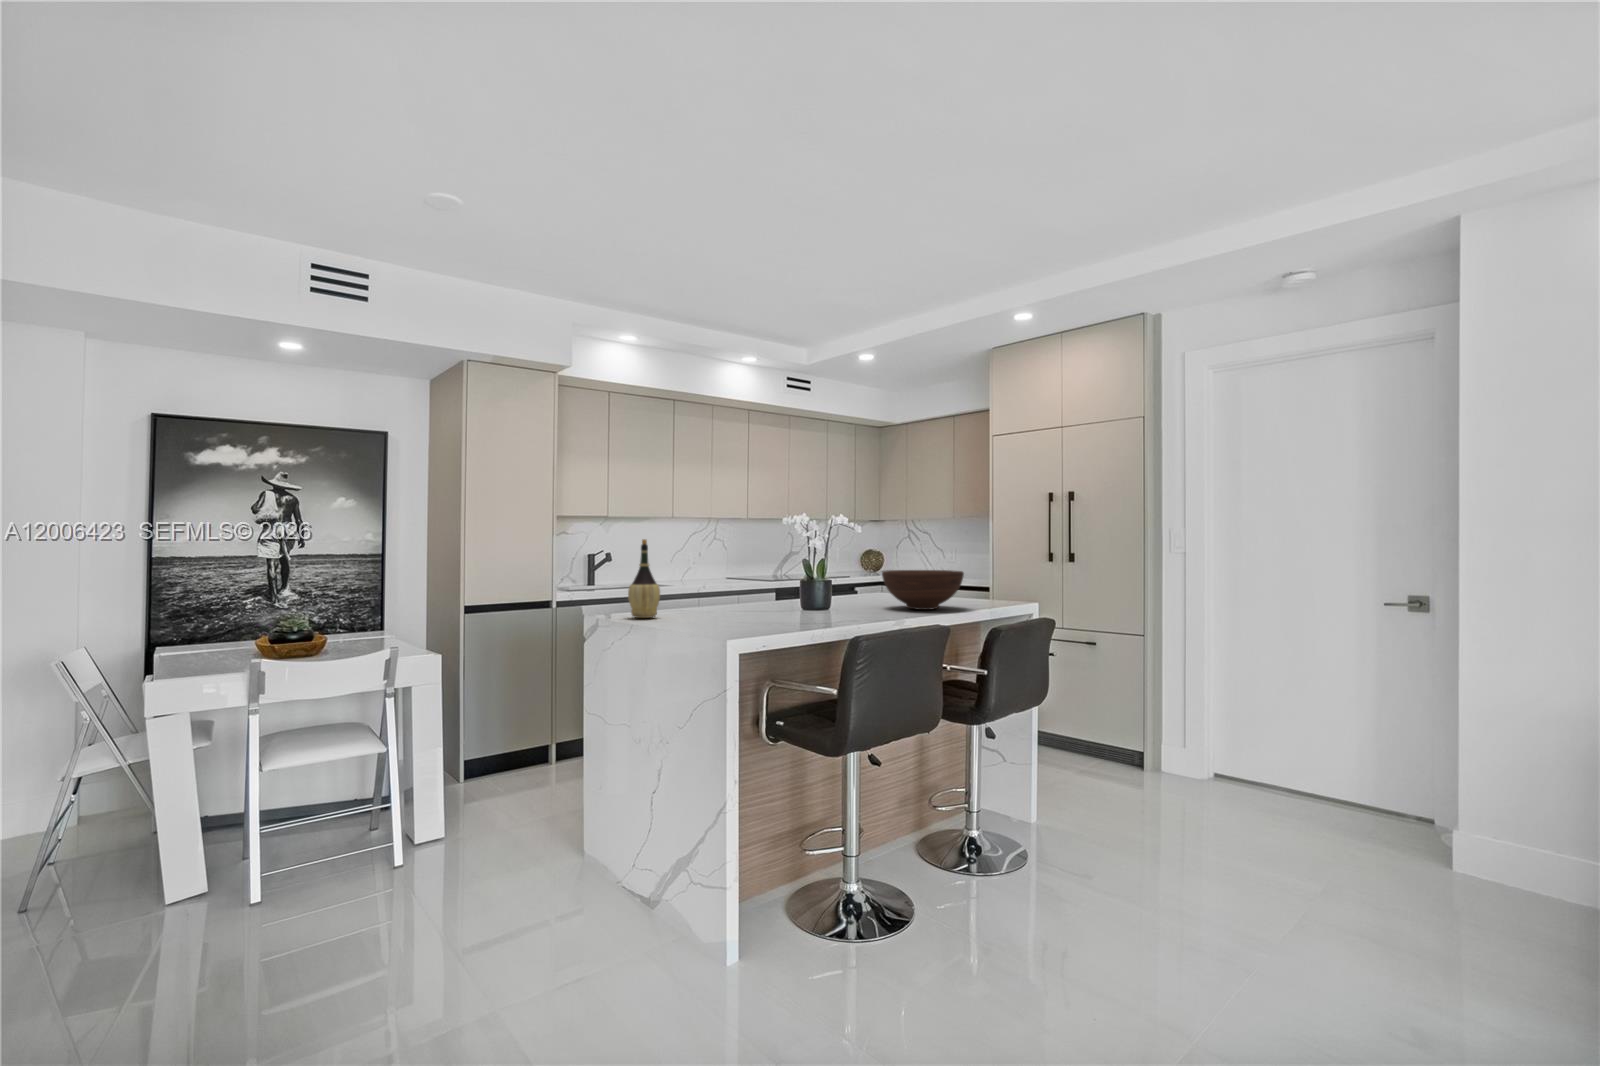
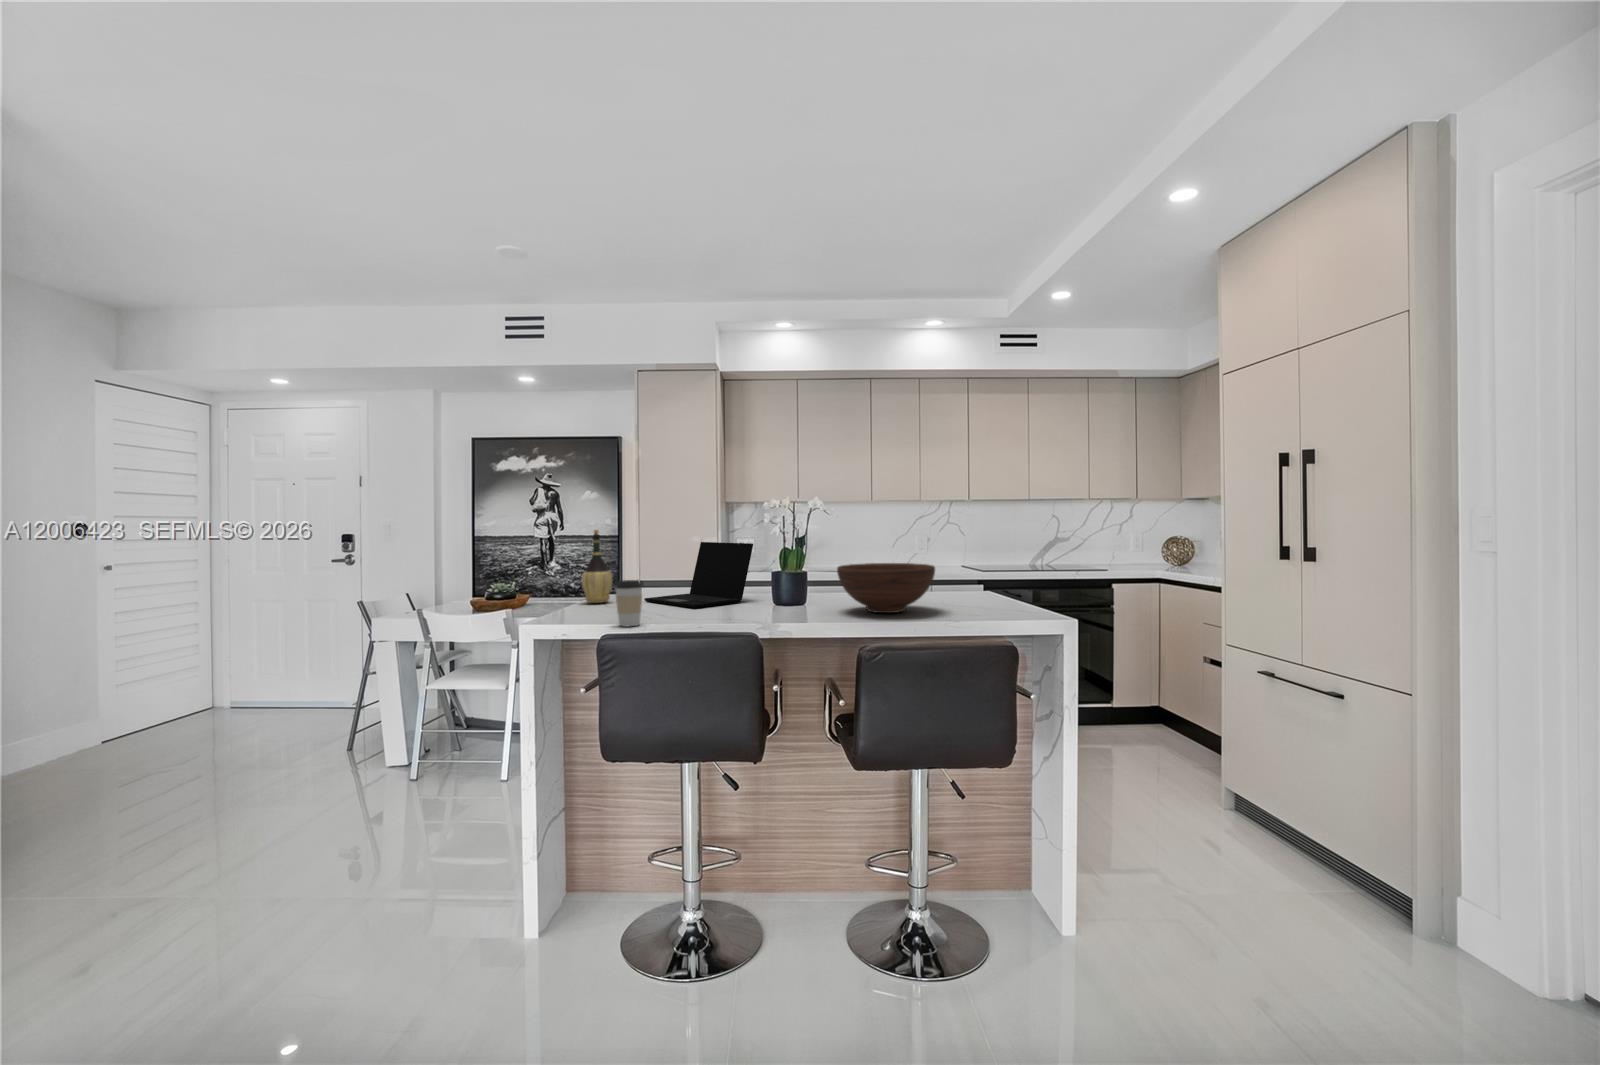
laptop: none [684,554,782,615] -> present [644,542,753,608]
coffee cup: none [781,584,808,629] -> present [615,580,642,626]

